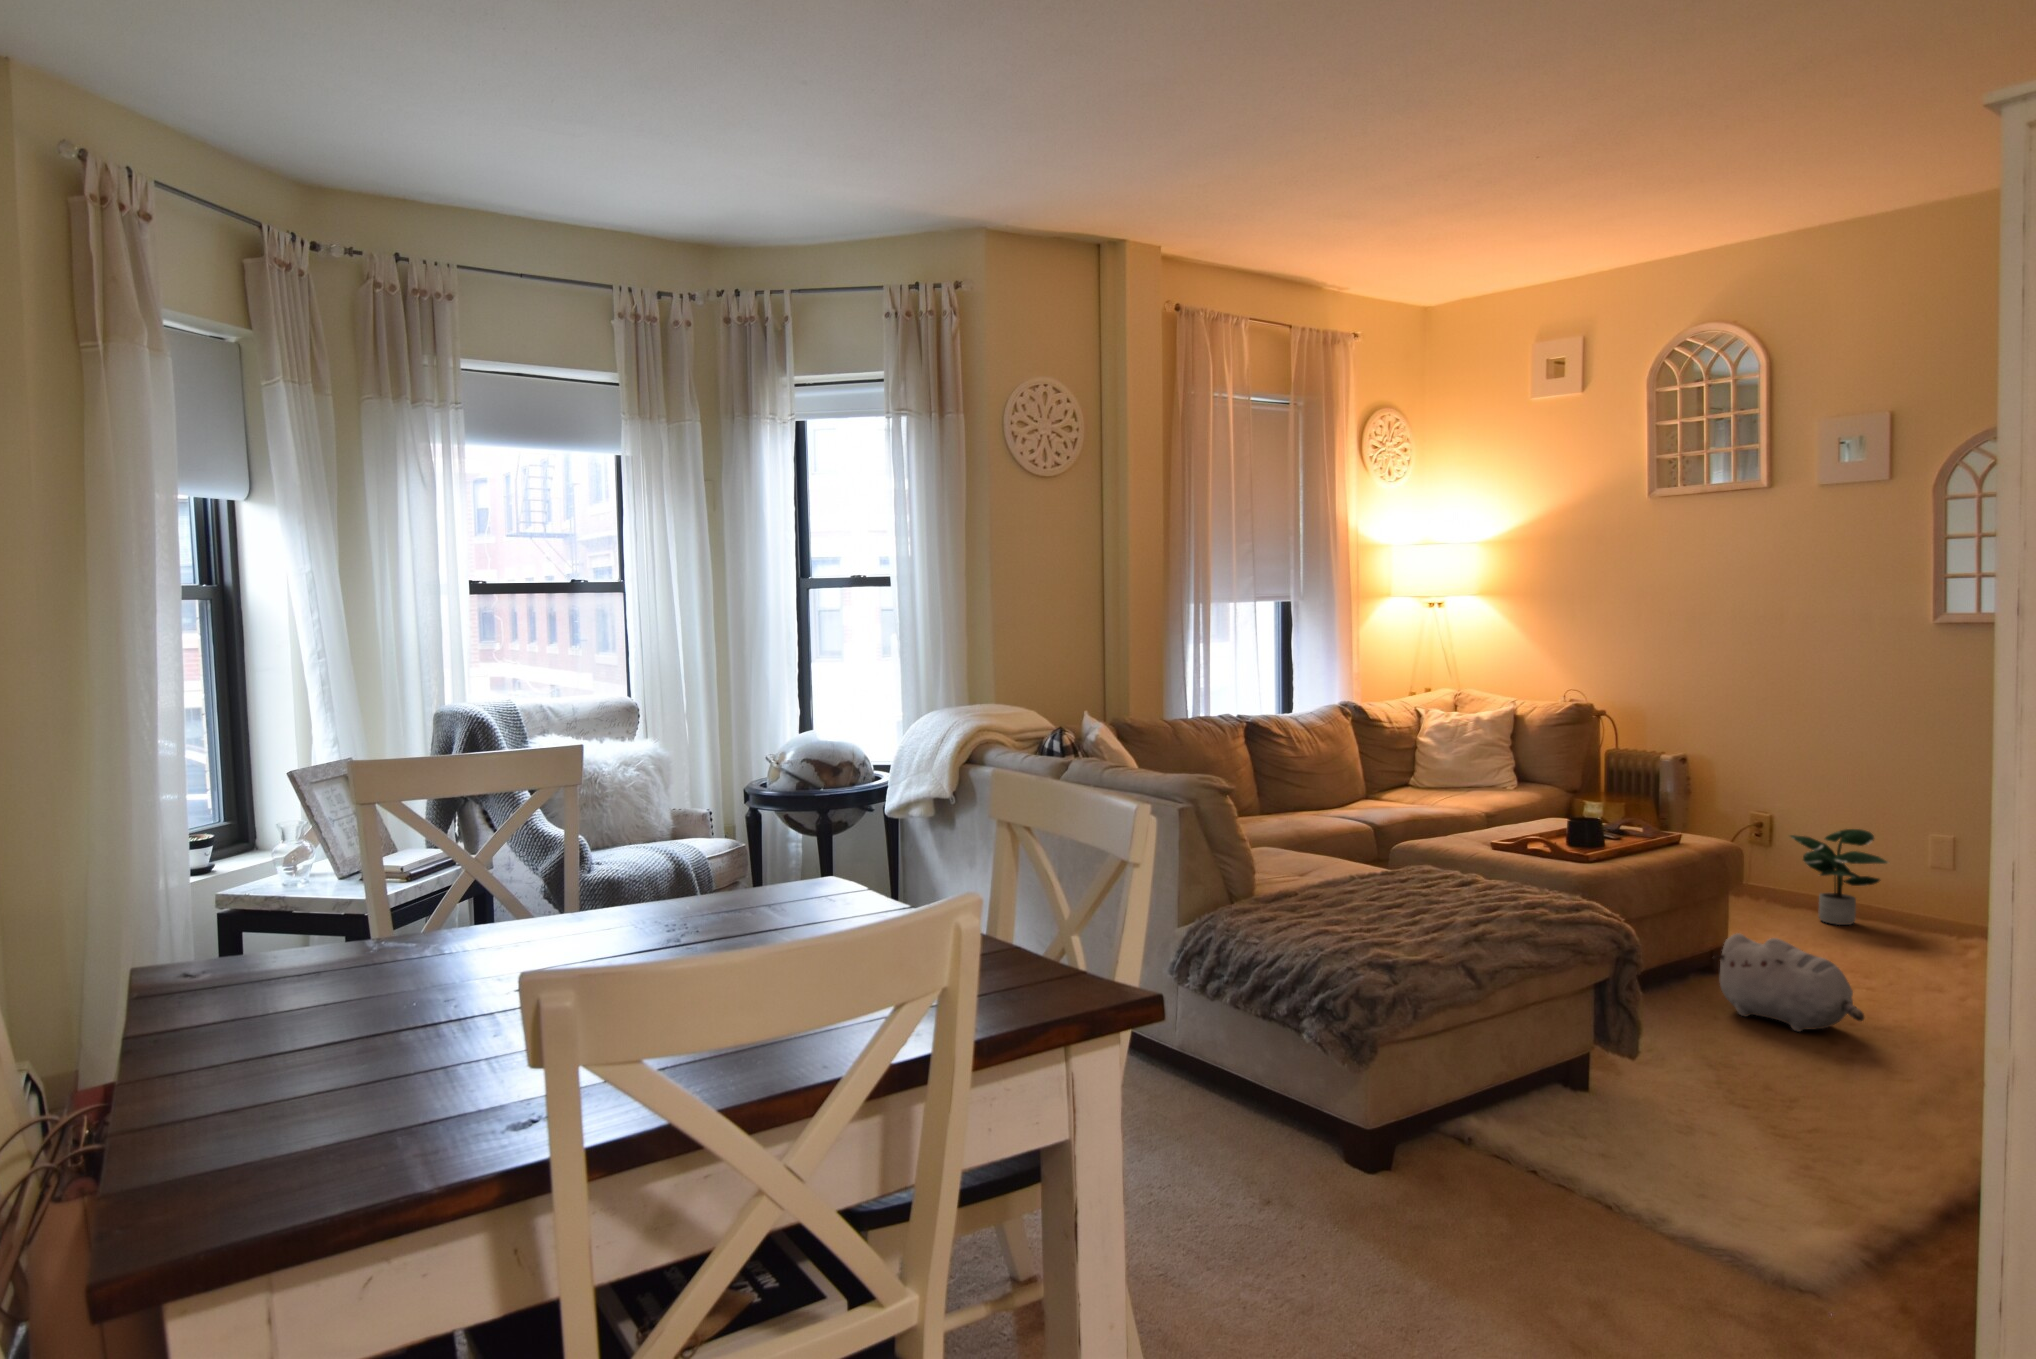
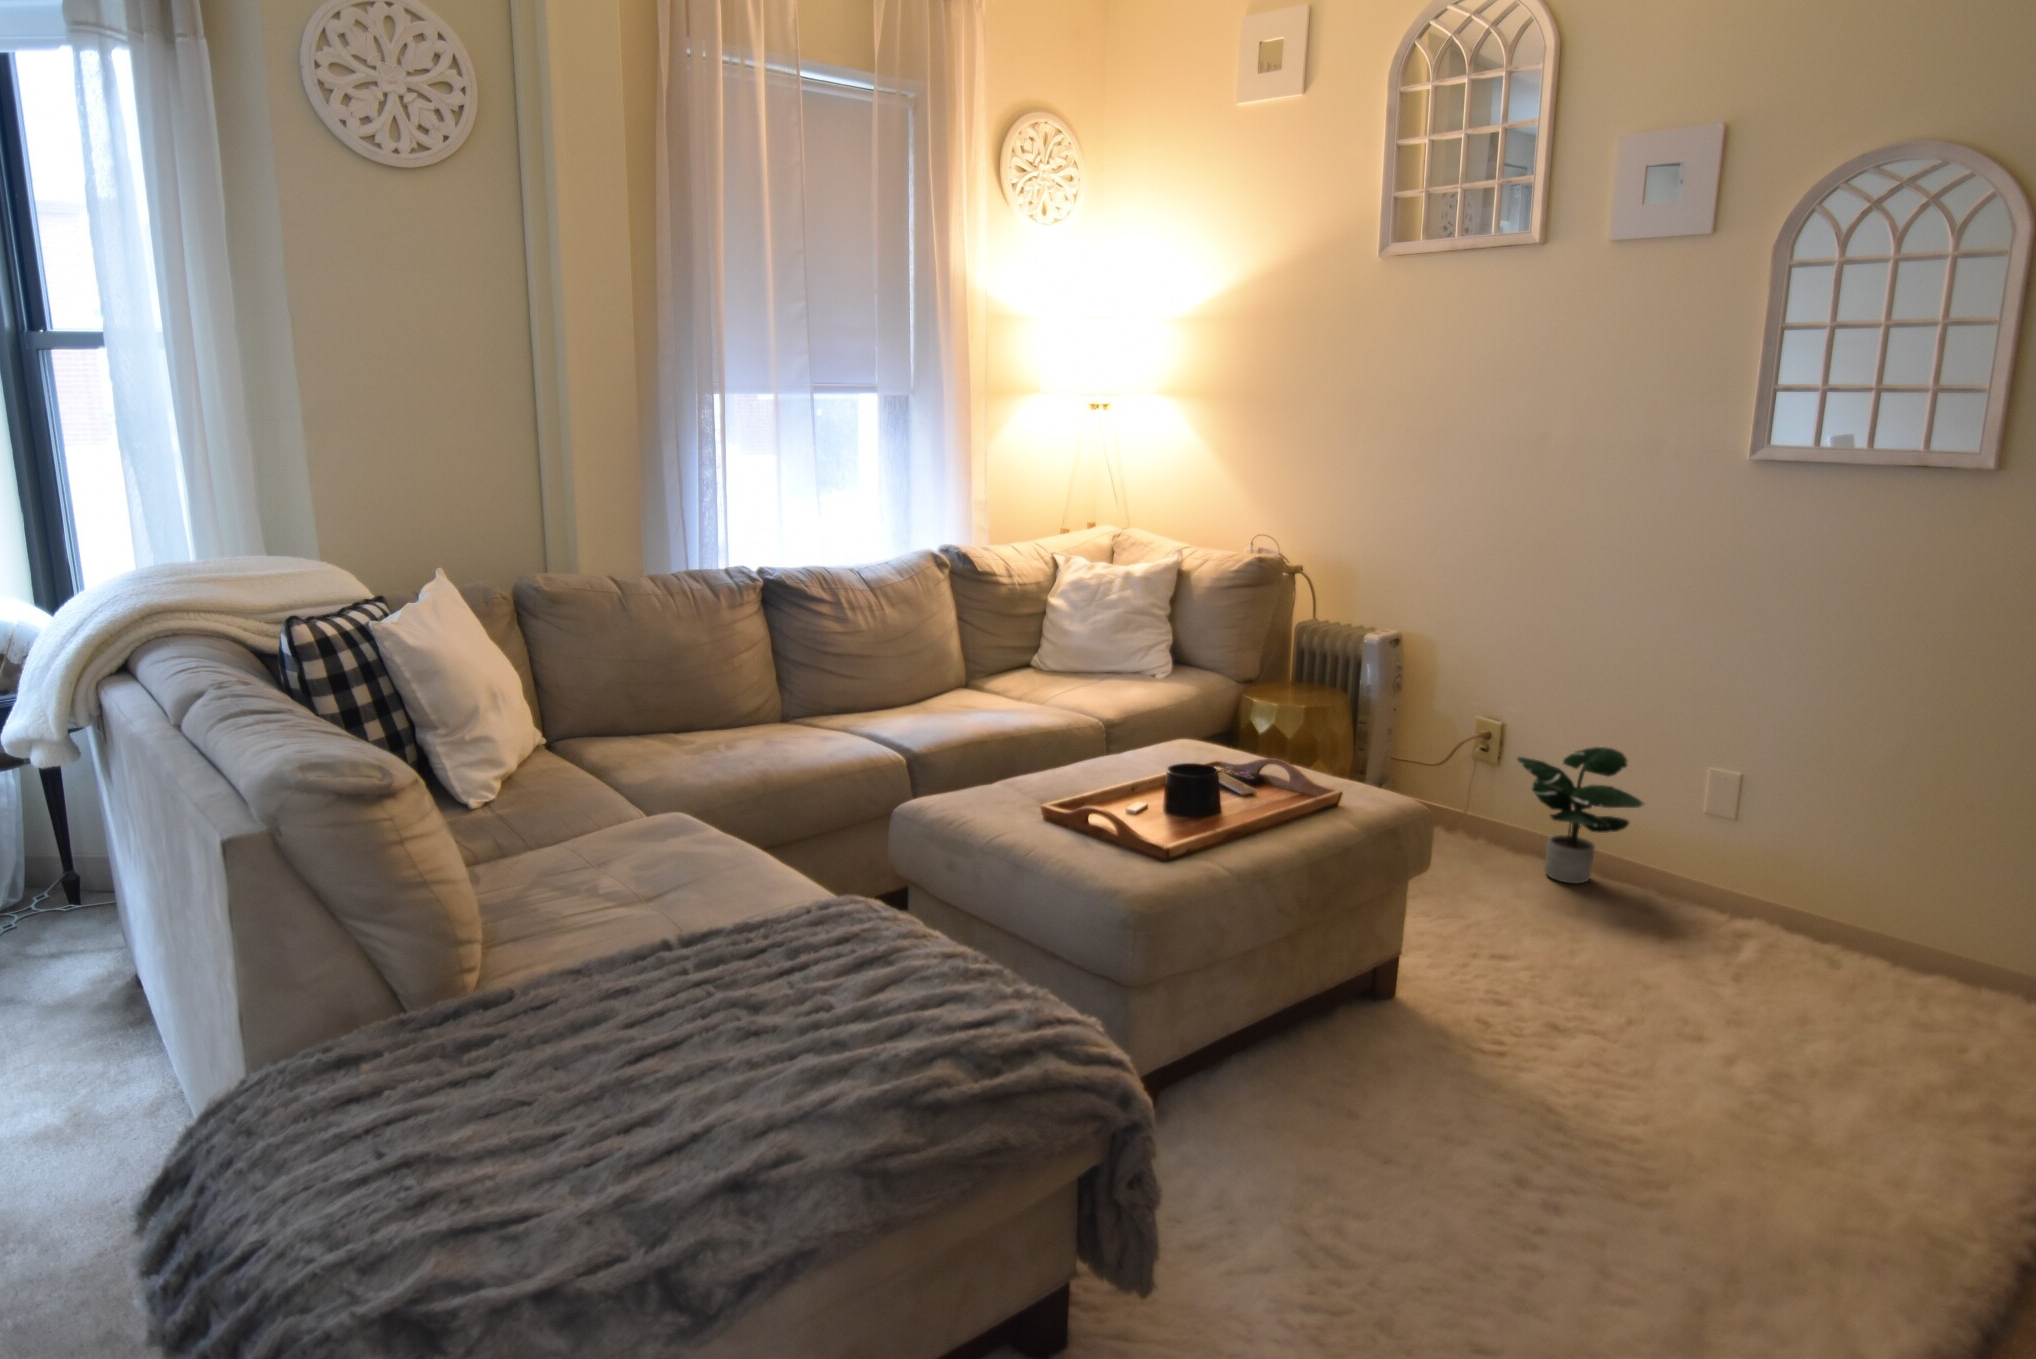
plush toy: present [1713,933,1864,1032] -> none [1367,980,1587,1166]

